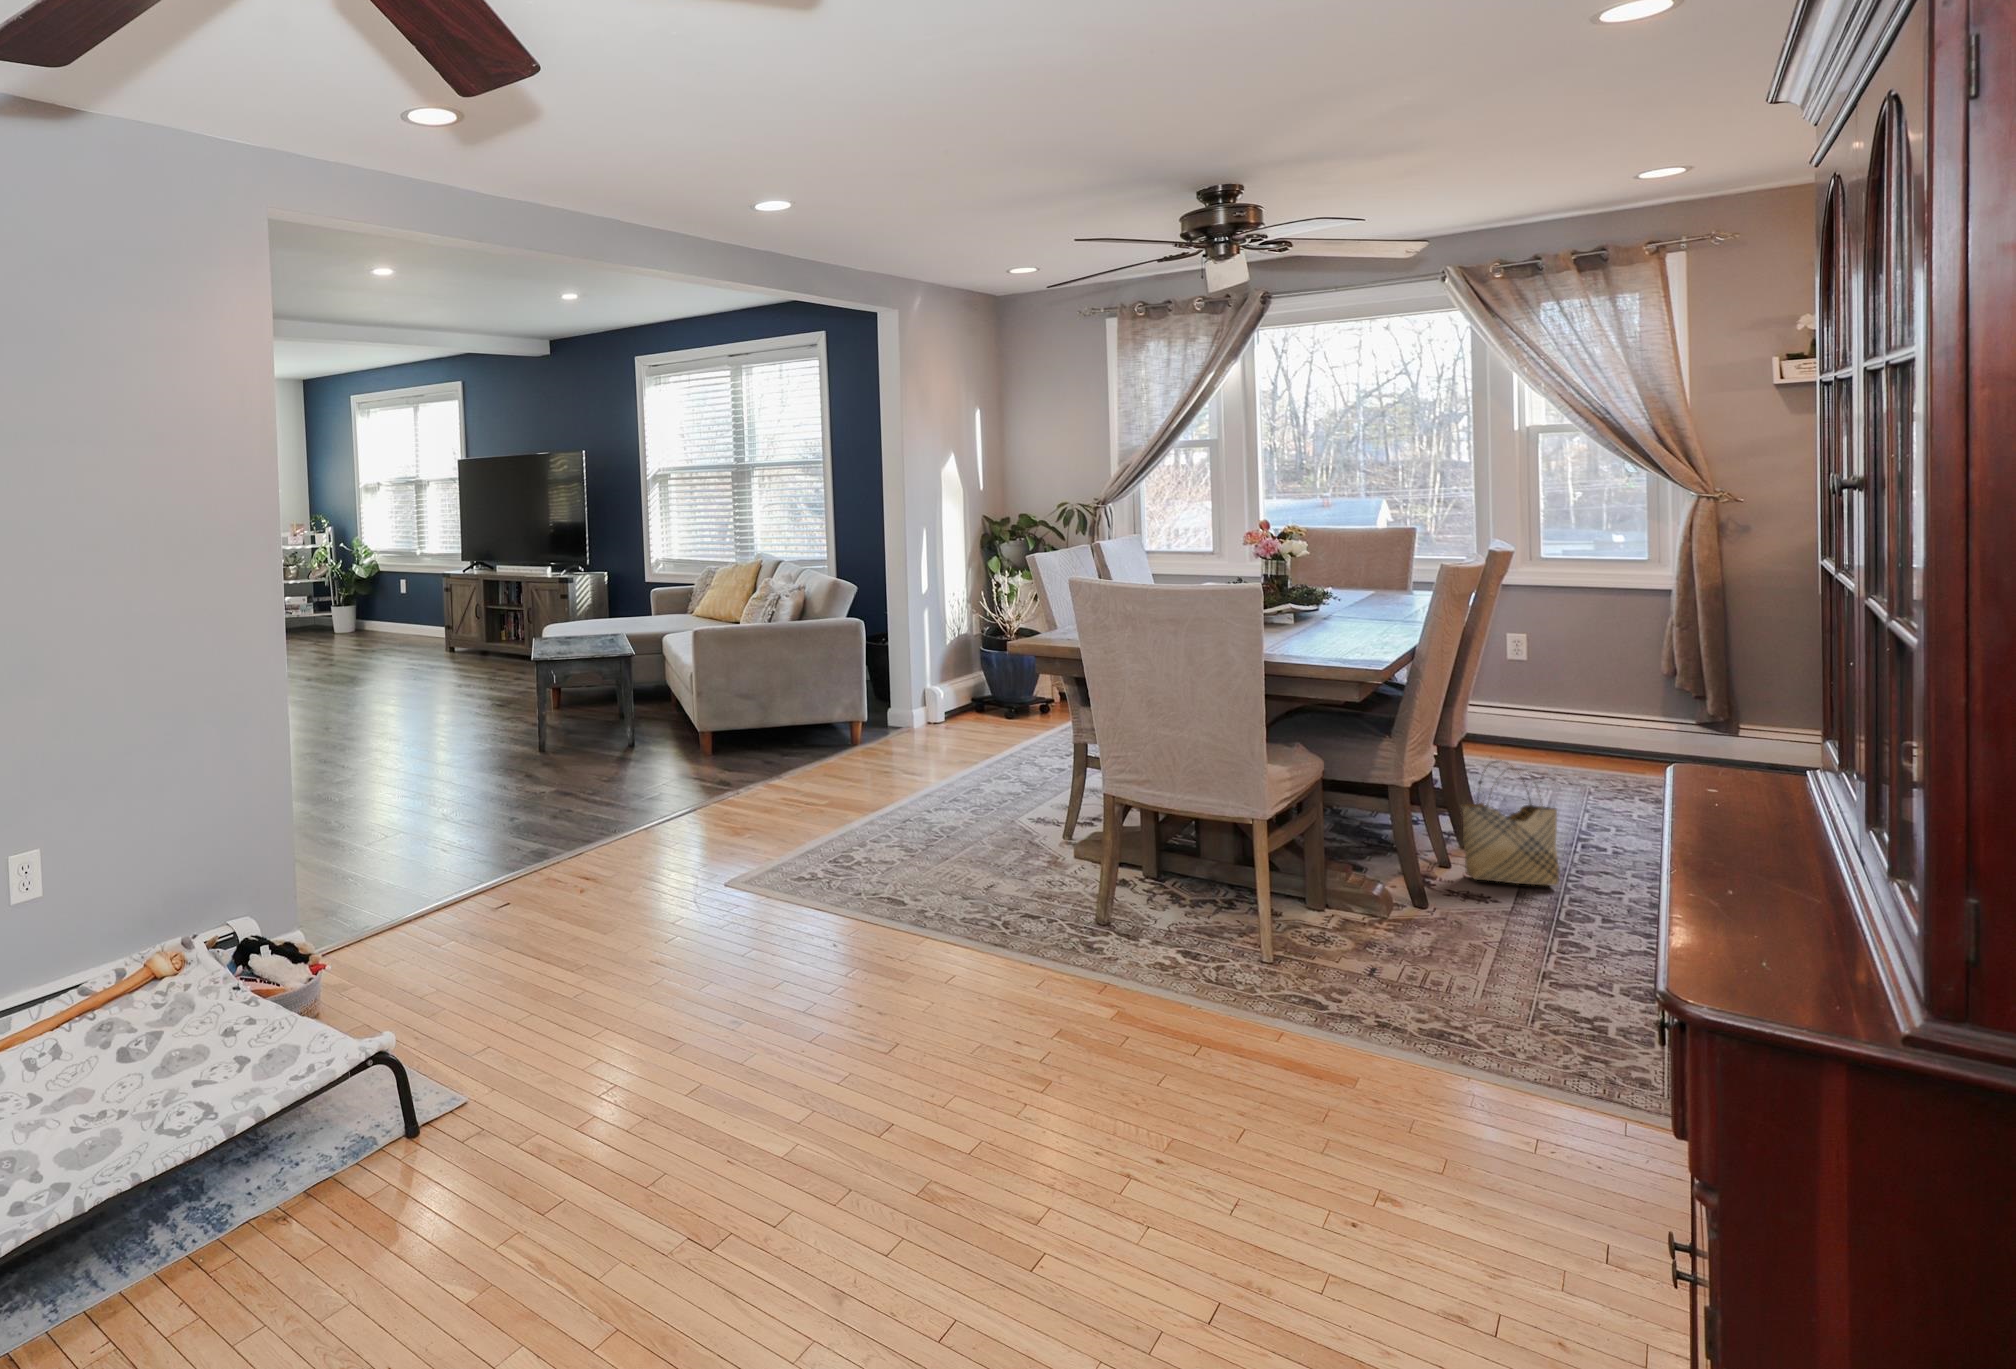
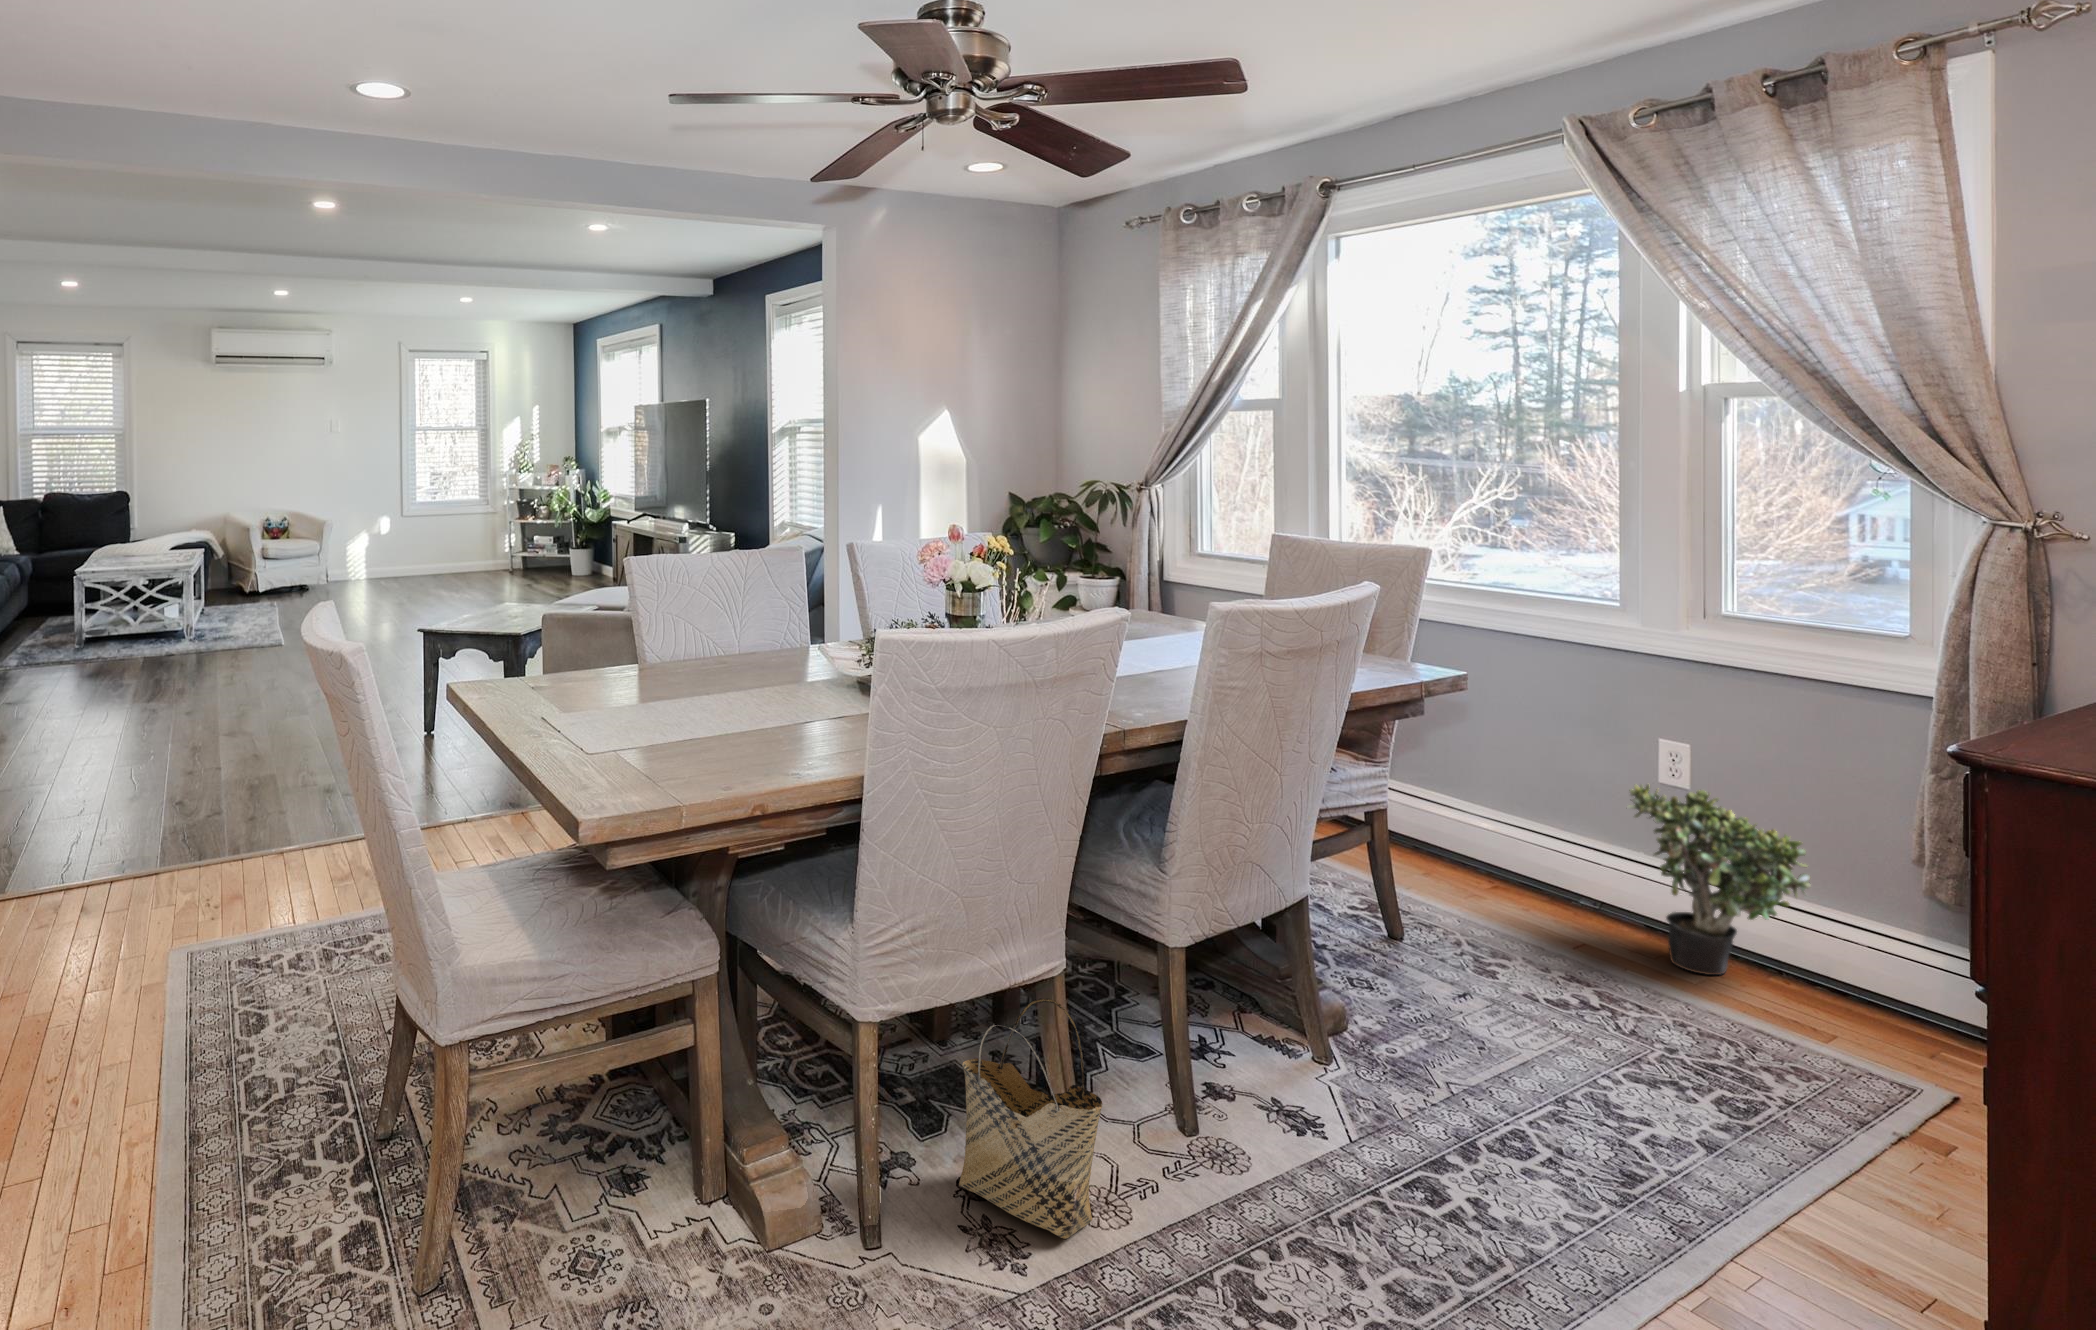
potted plant: none [1521,655,1632,761] -> present [1626,785,1810,975]

